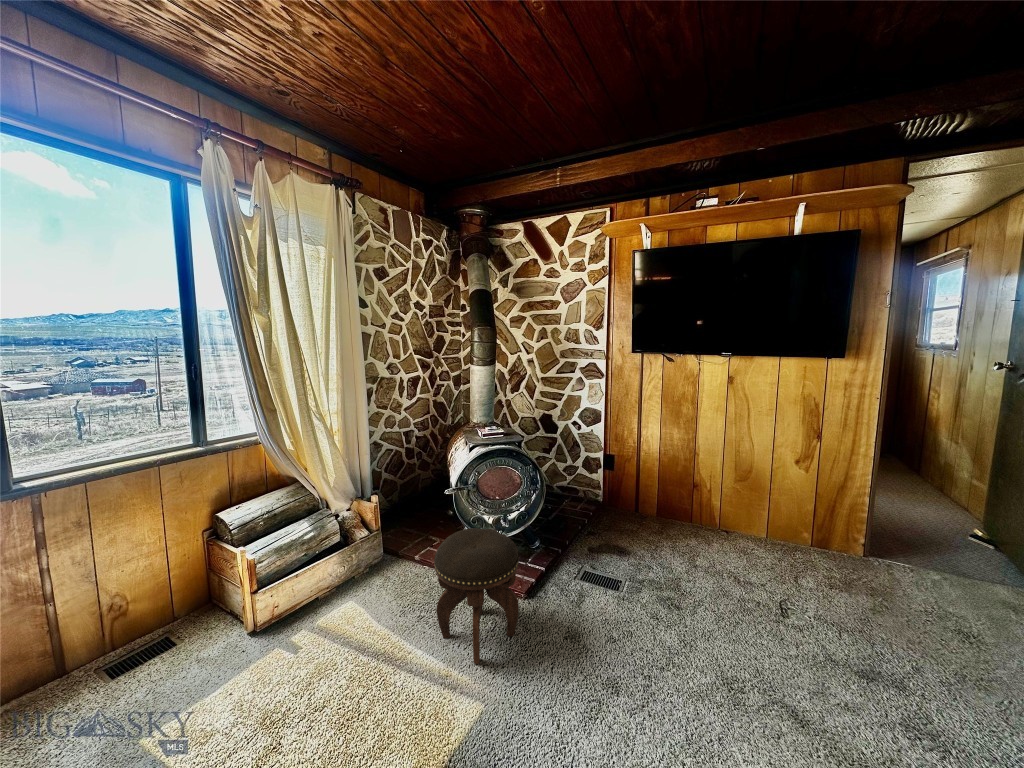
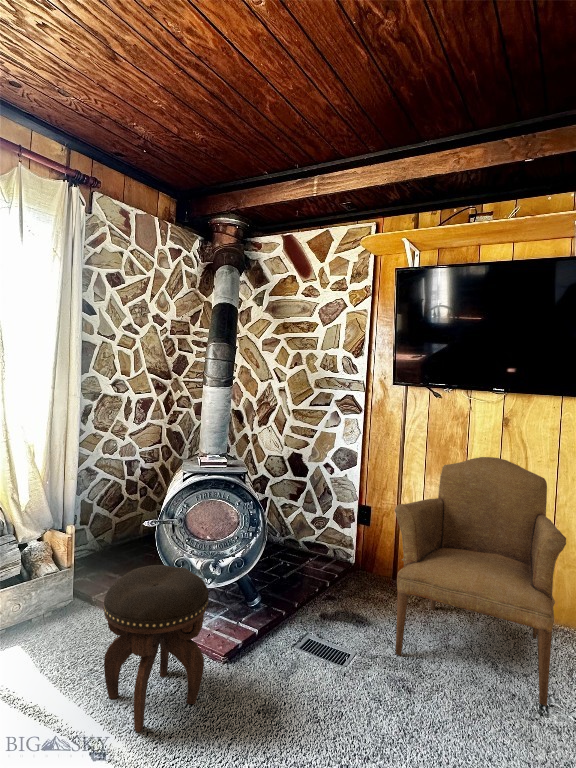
armchair: none [649,411,800,610] -> present [395,457,566,706]

